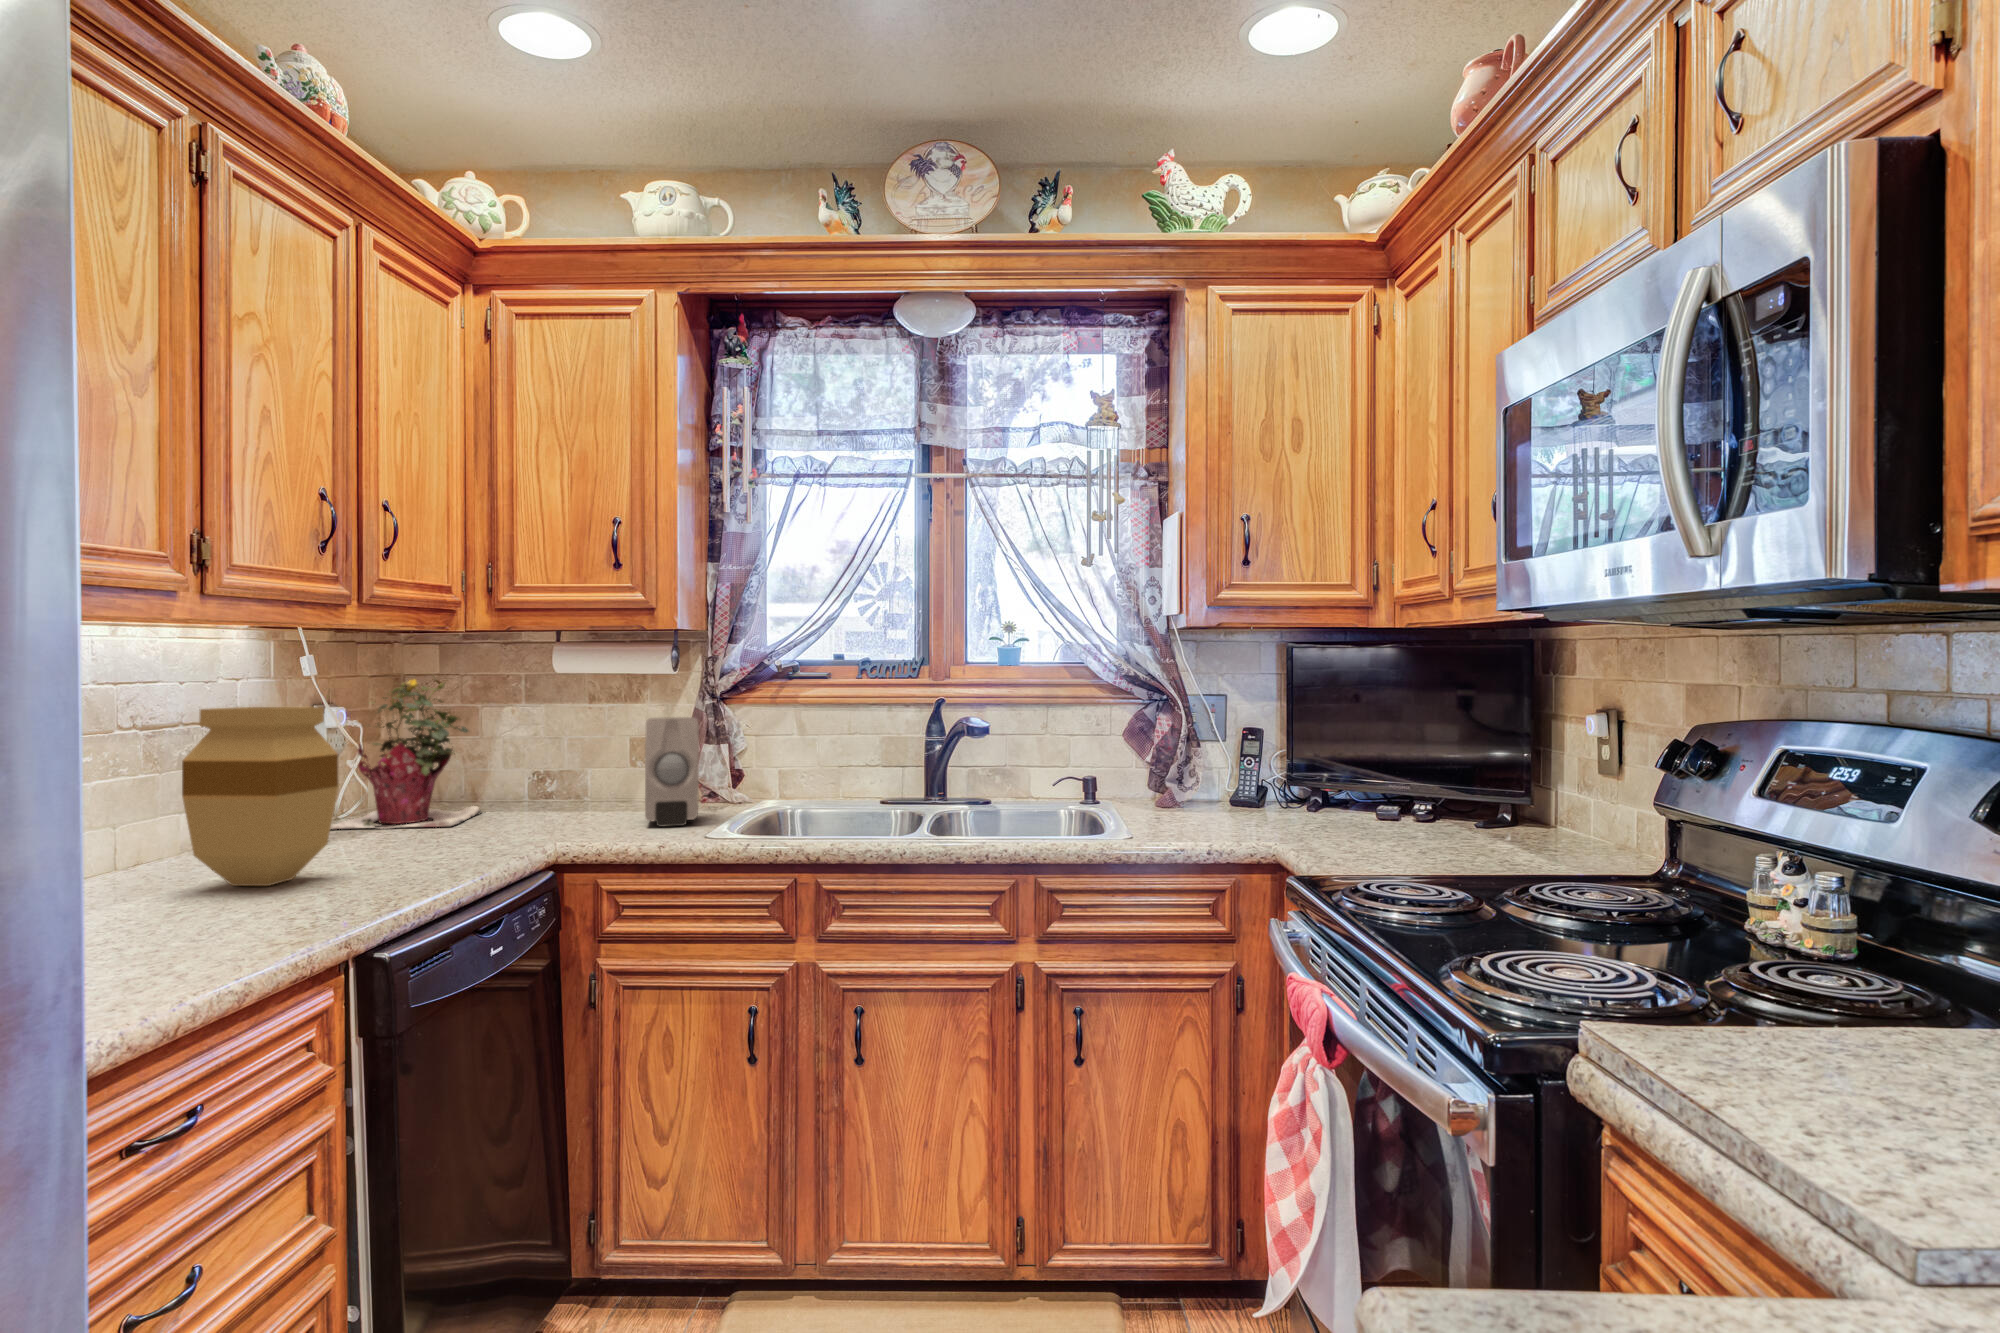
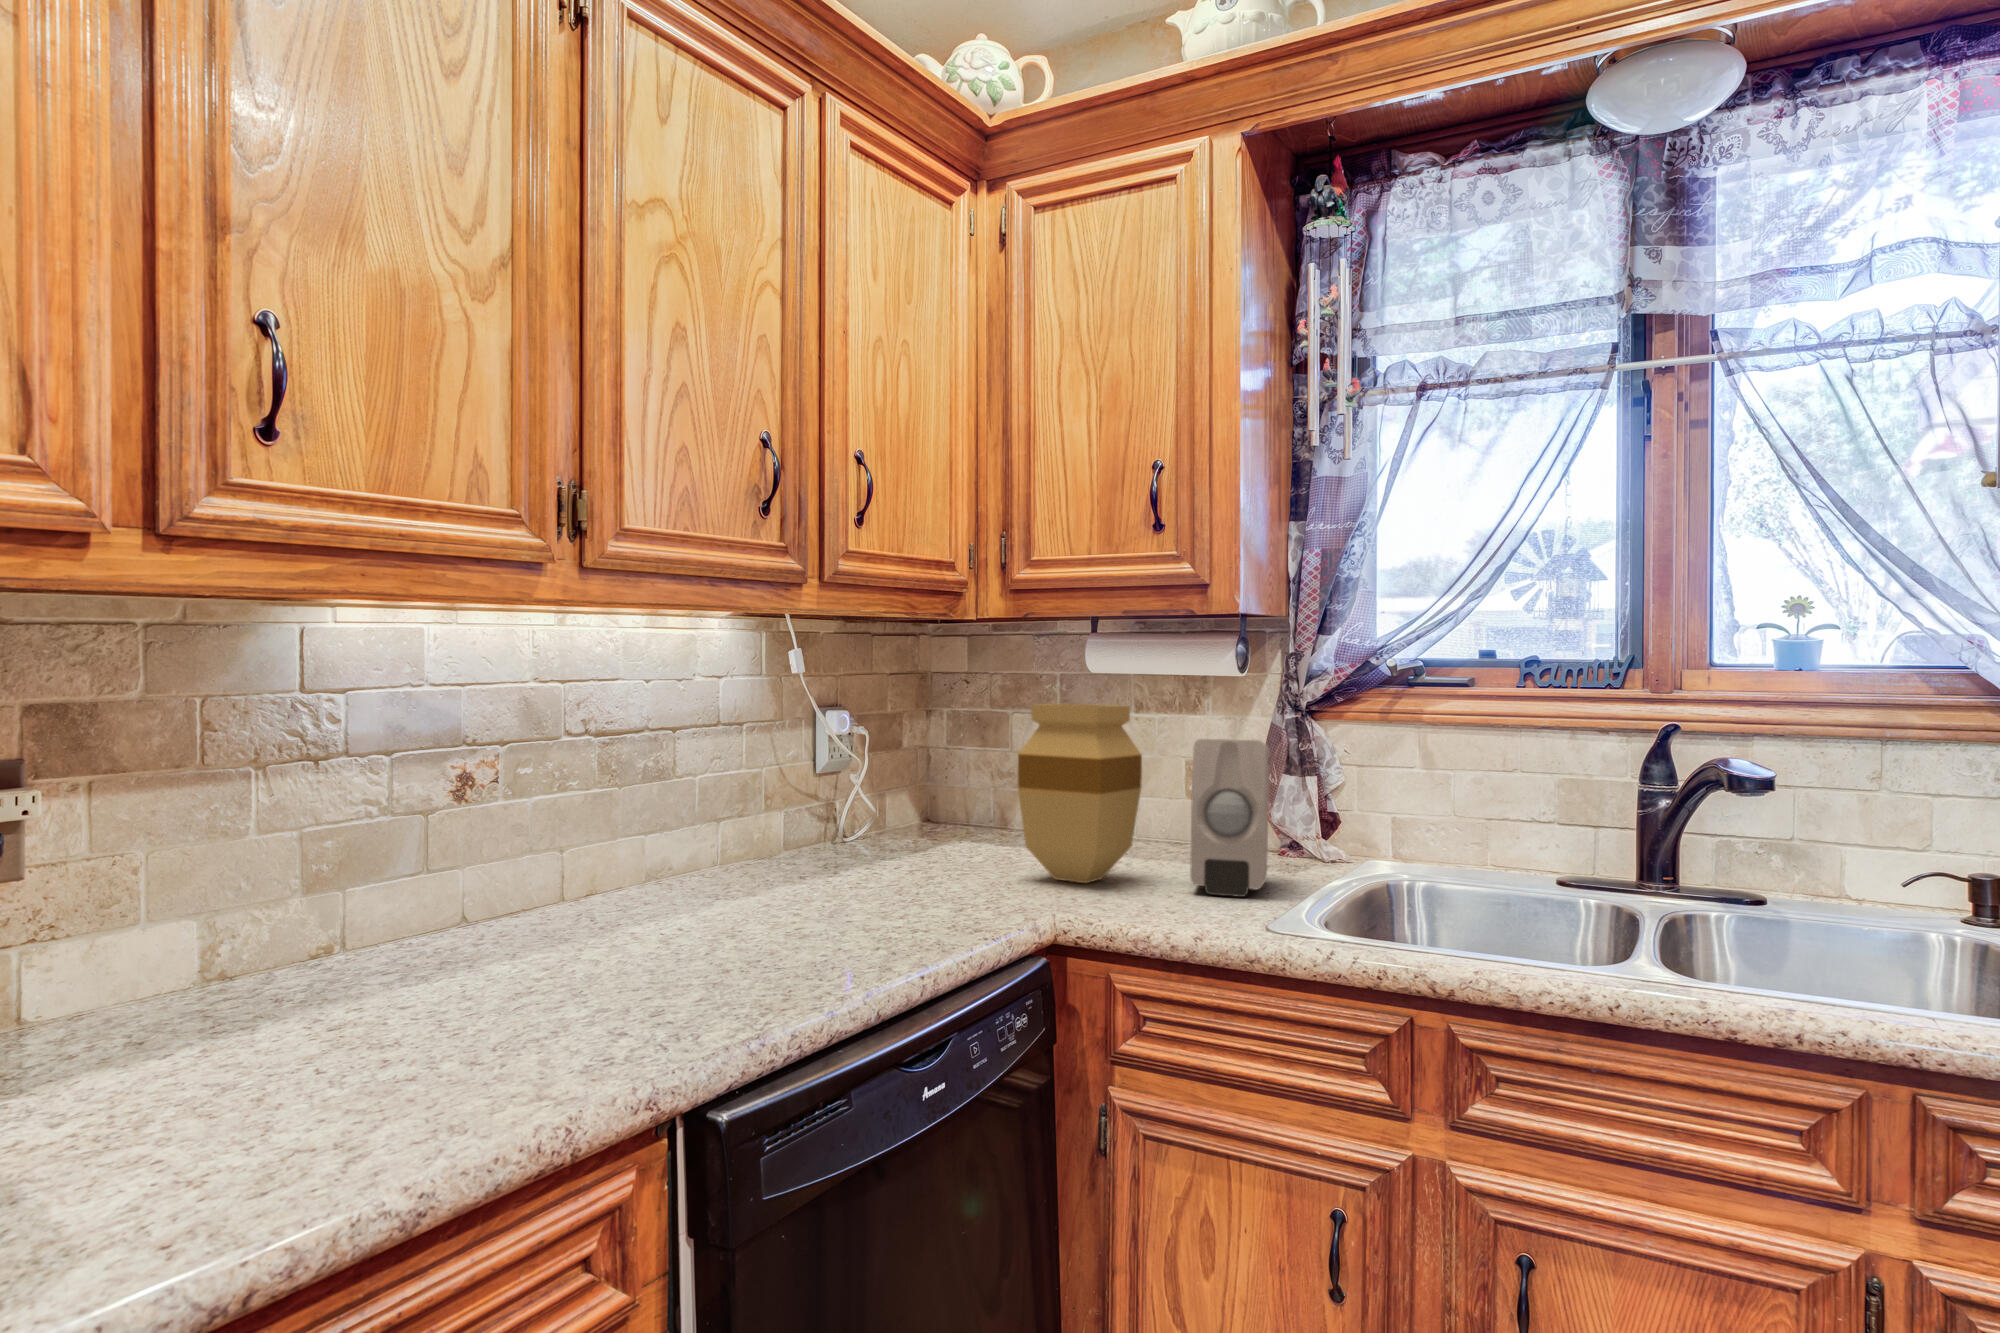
potted plant: present [331,680,481,829] -> none [840,675,1016,864]
vase: present [182,707,338,886] -> present [1017,704,1142,883]

